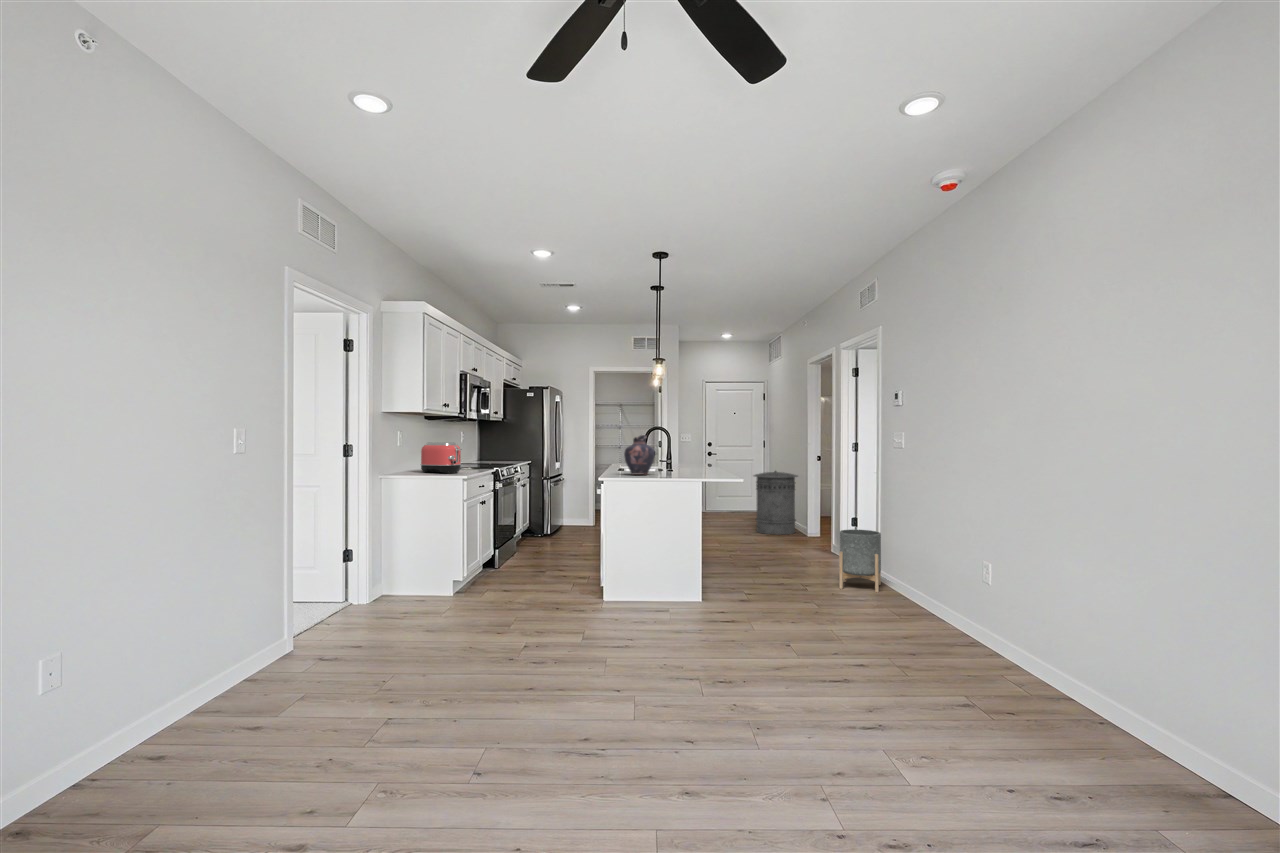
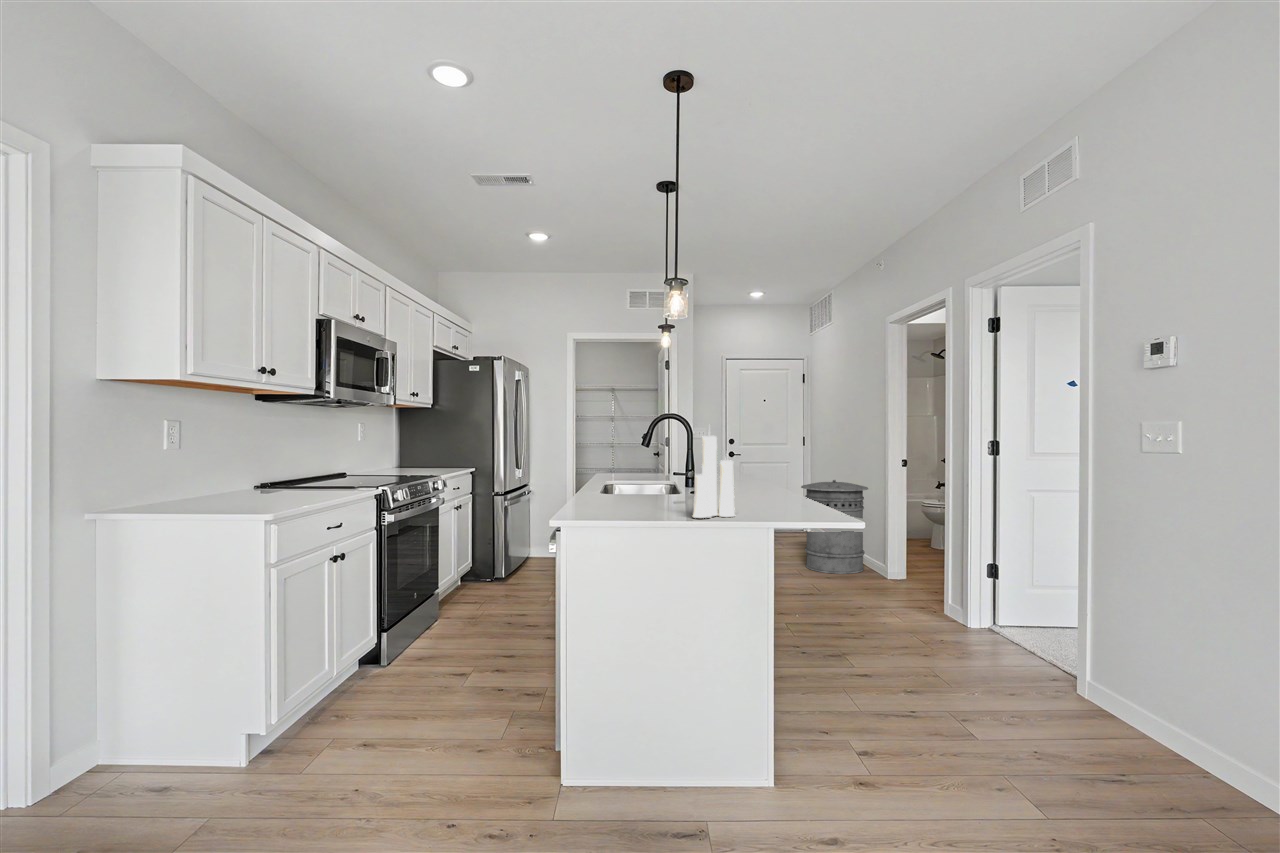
candle: none [664,431,685,476] -> present [693,431,735,518]
vase: present [624,435,655,475] -> none [607,427,669,510]
toaster: present [421,442,461,473] -> none [192,443,282,507]
planter: present [839,529,881,592] -> none [1028,609,1129,750]

